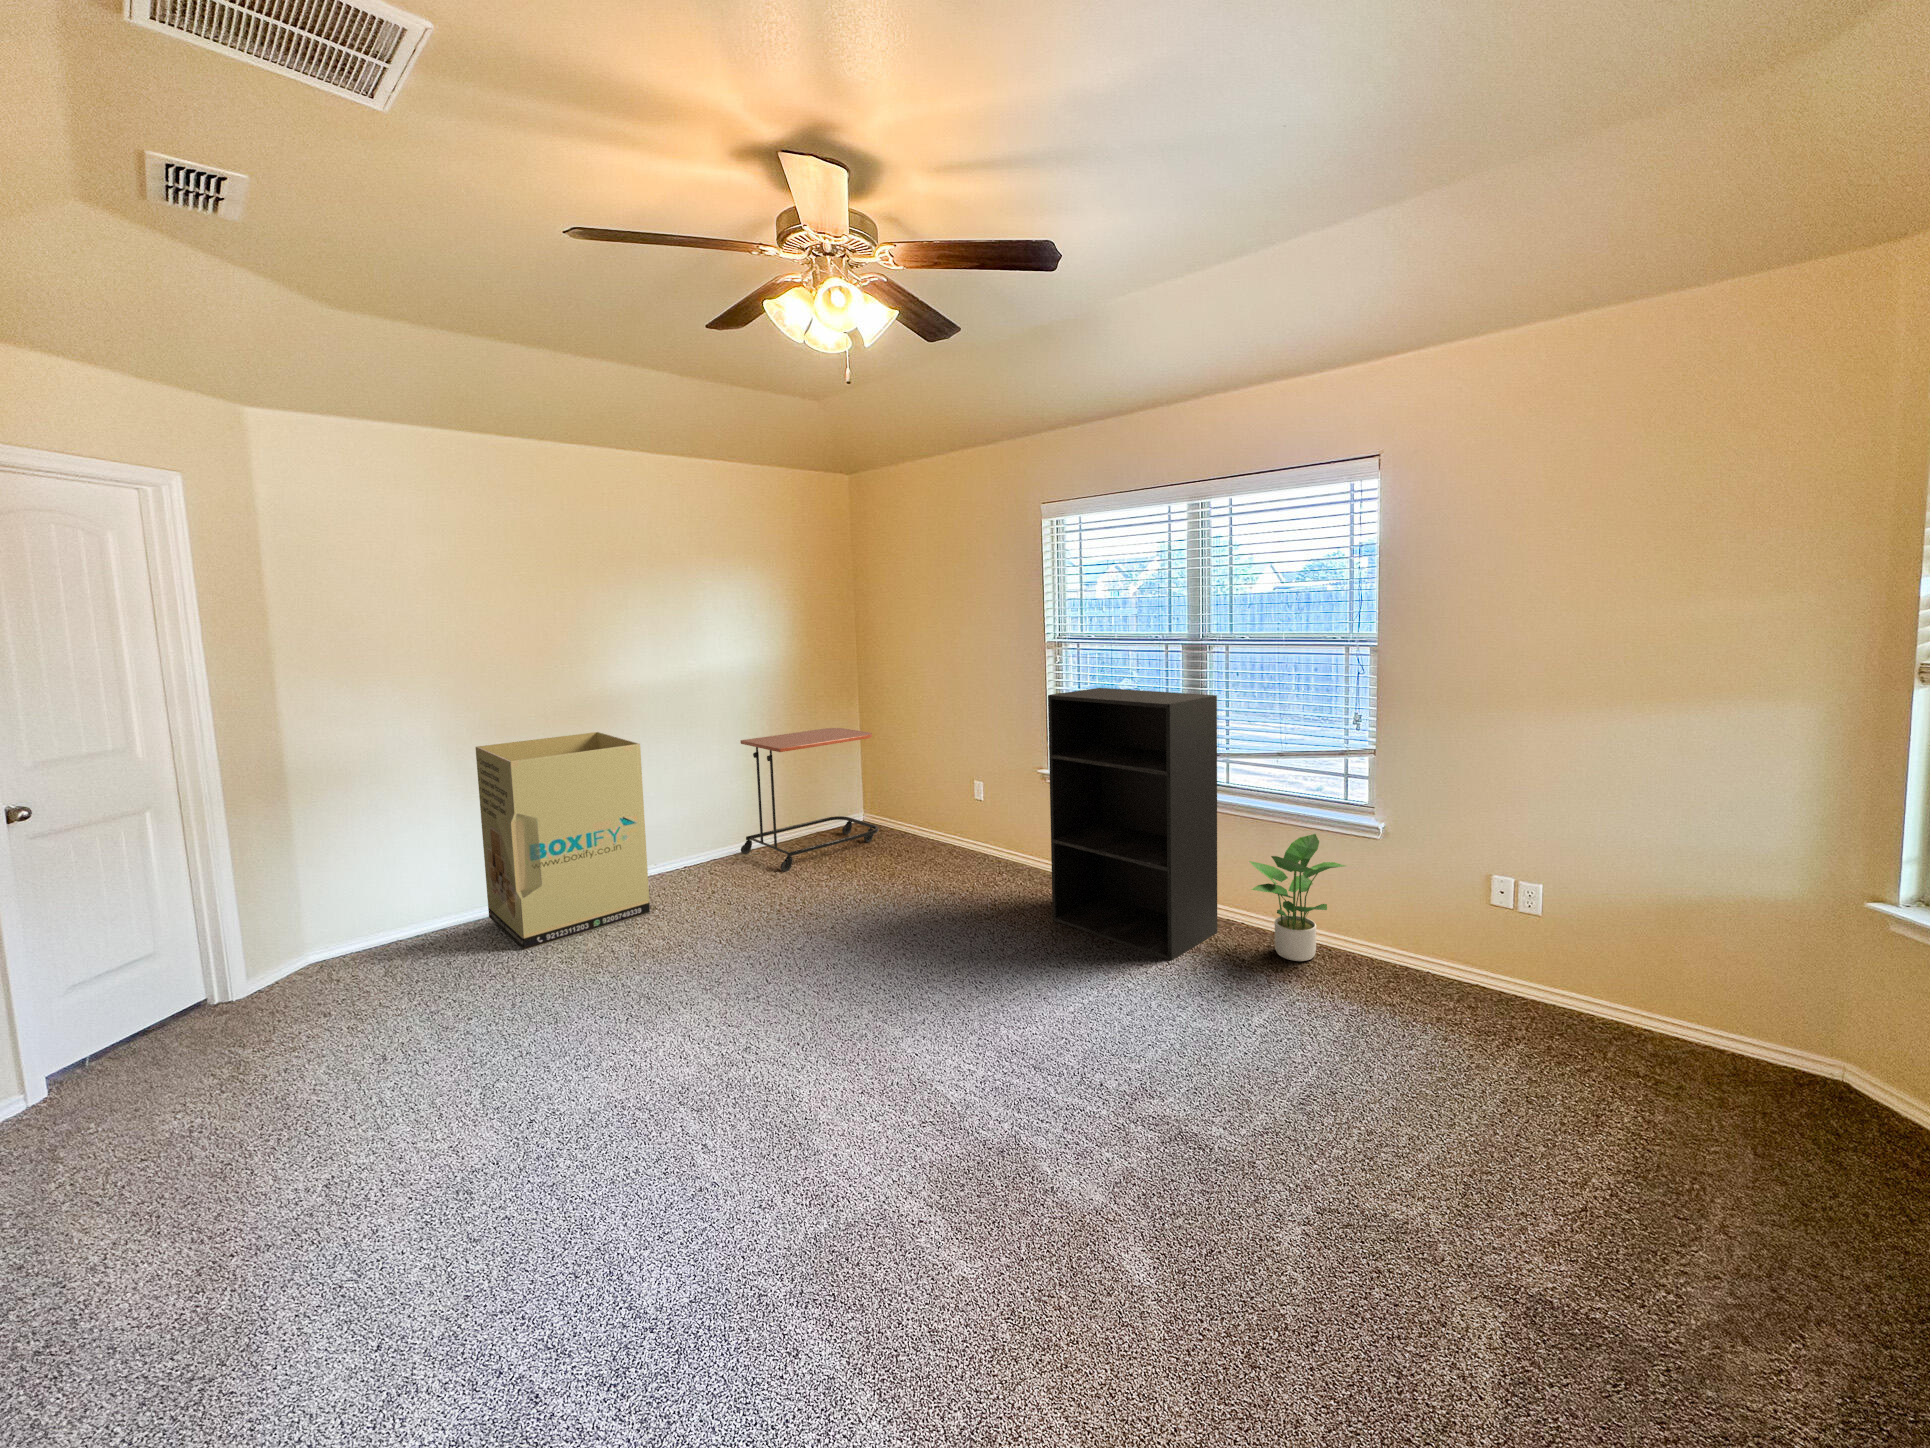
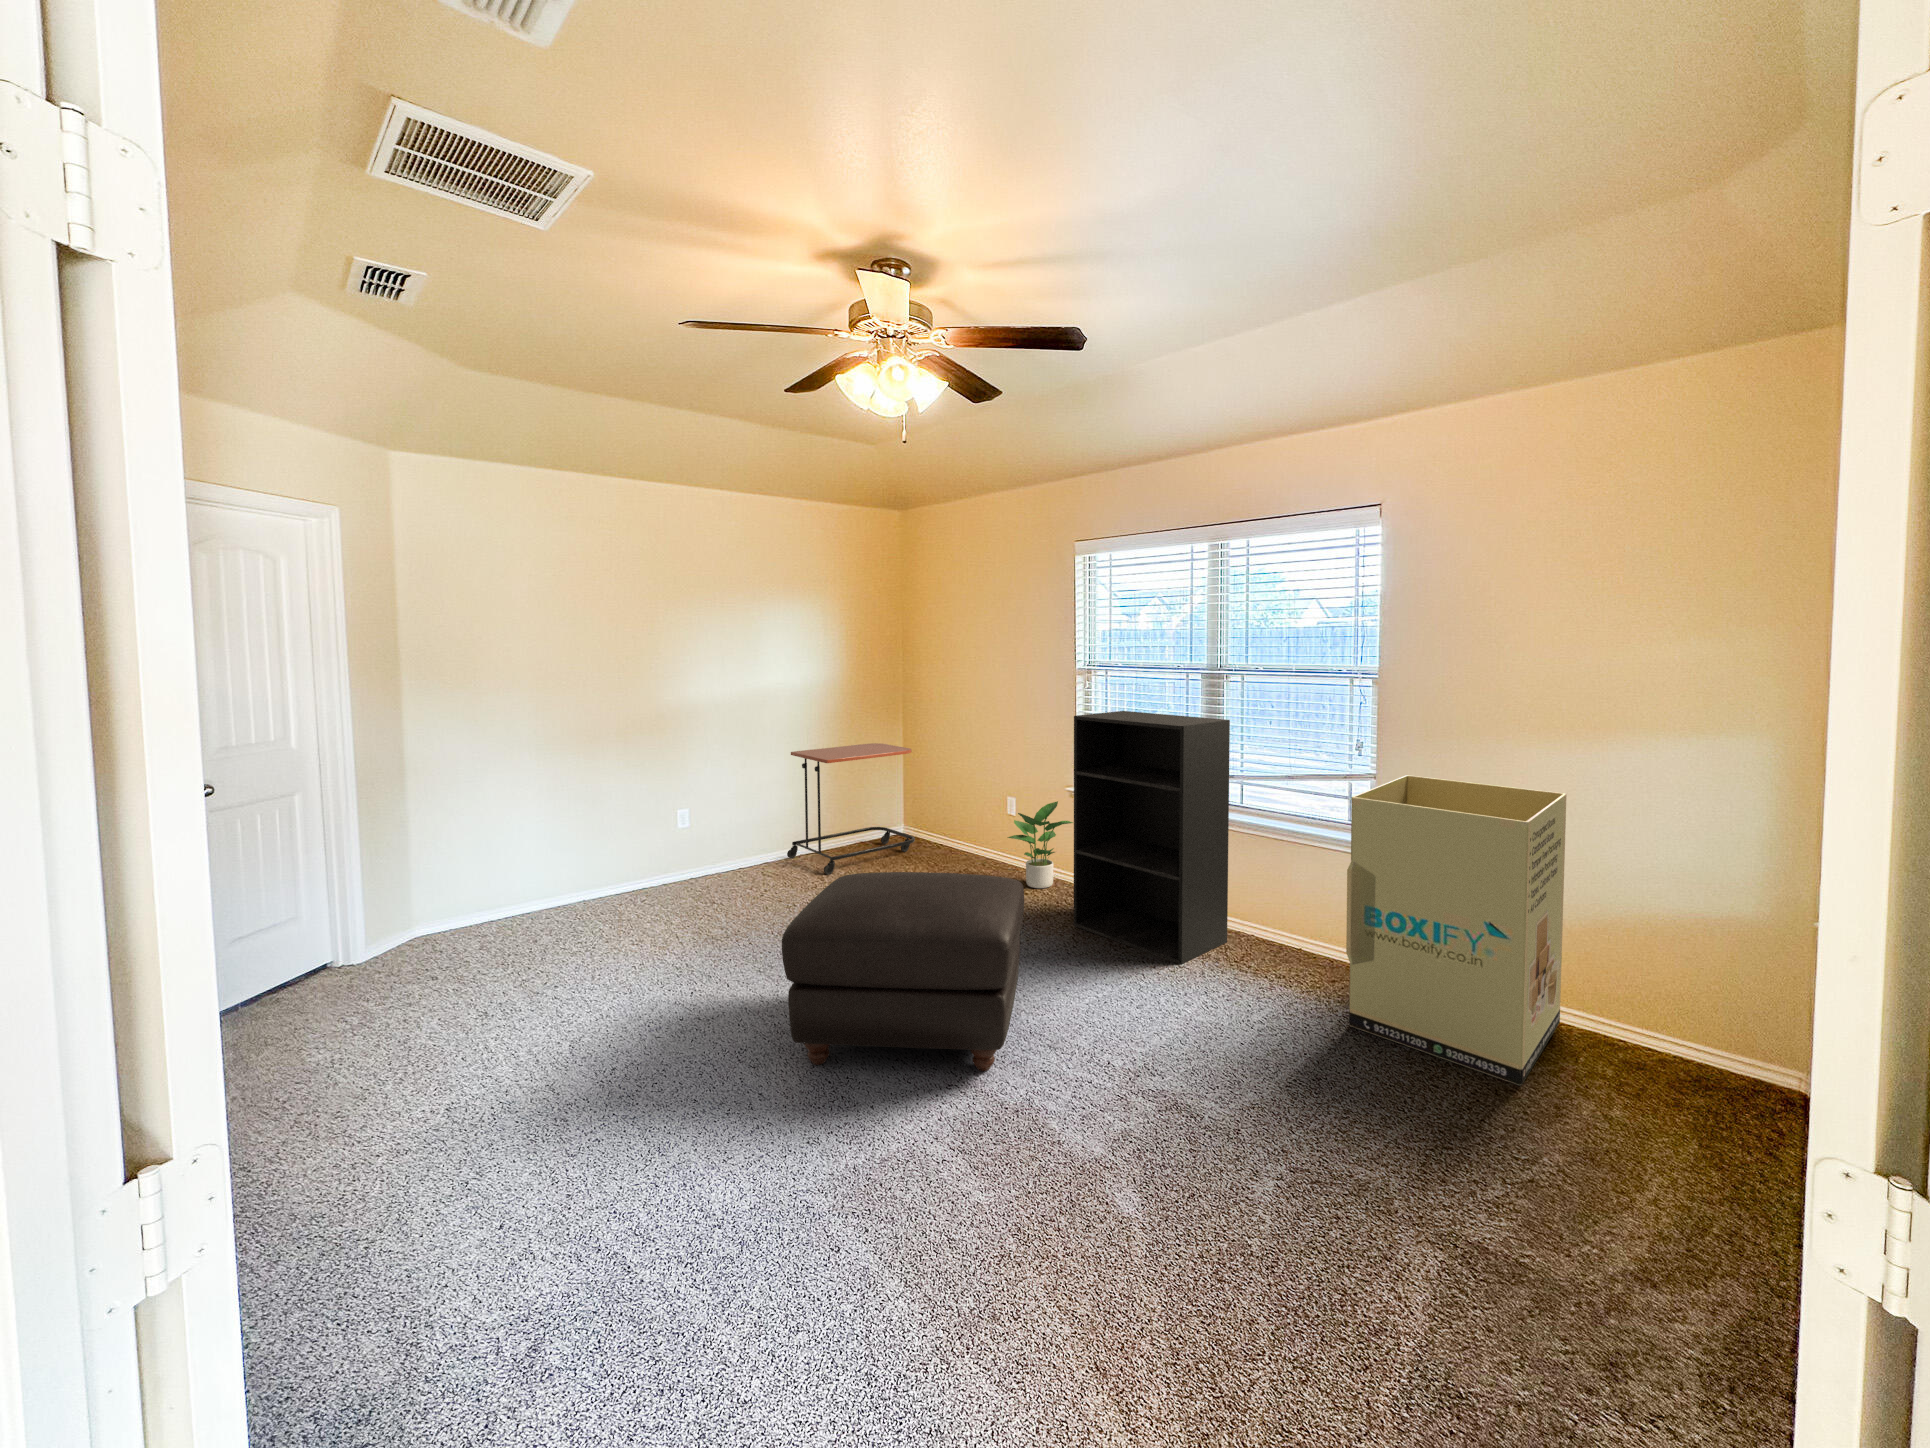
cardboard box: present [476,732,650,950] -> present [1346,775,1566,1085]
potted plant: present [1249,834,1345,961] -> present [1008,801,1073,888]
ottoman: none [725,878,1001,1104] -> present [782,872,1024,1071]

